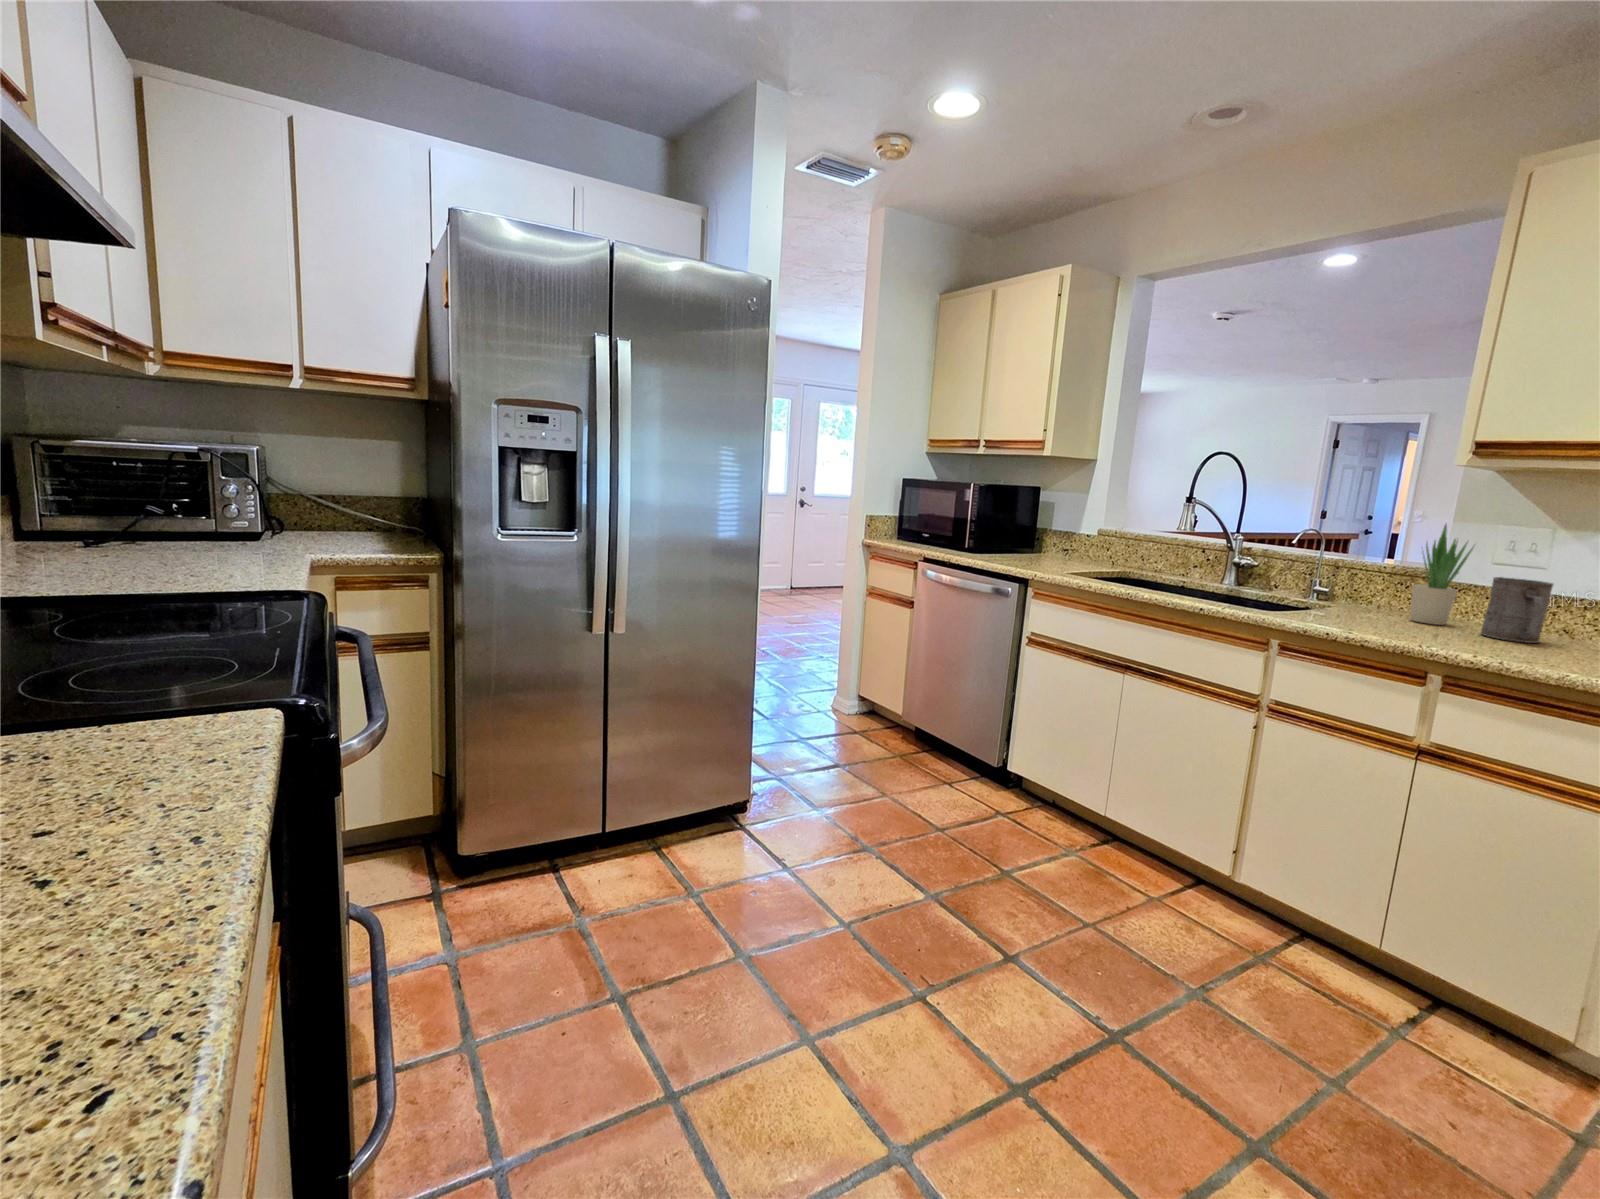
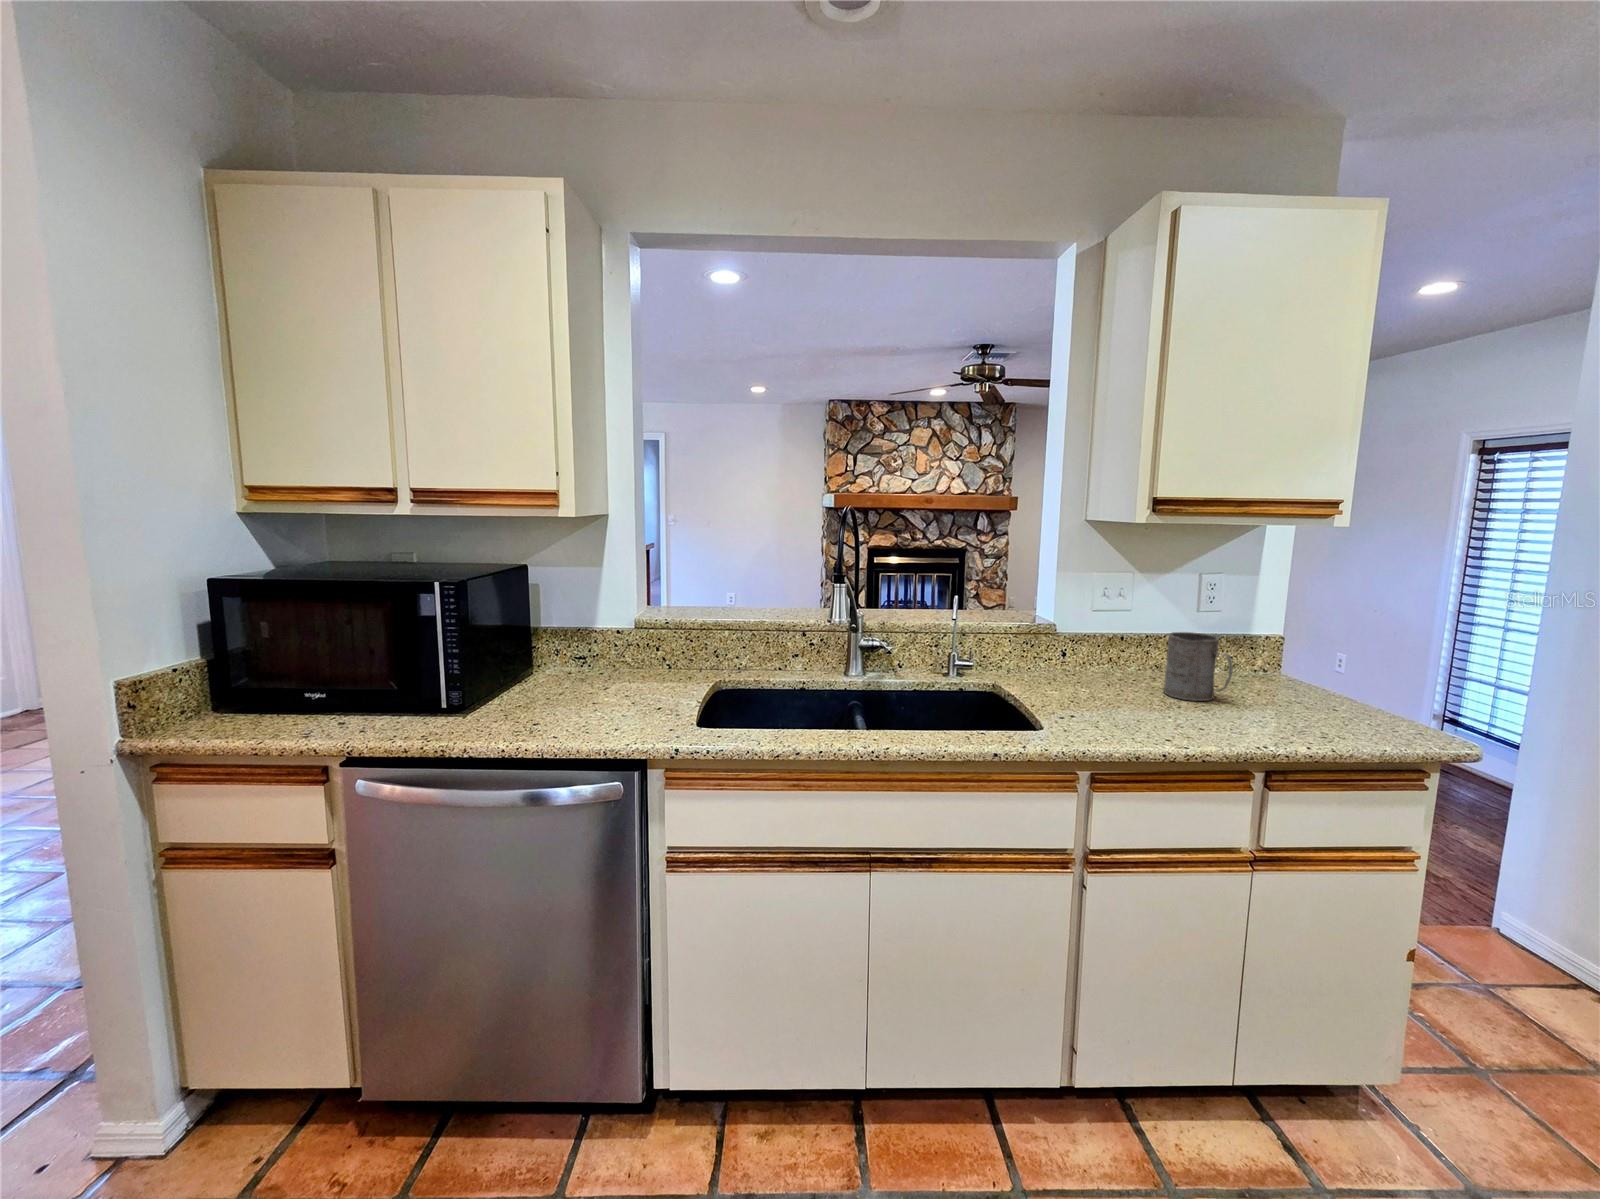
potted plant: present [1410,525,1475,625] -> none [1087,582,1133,693]

